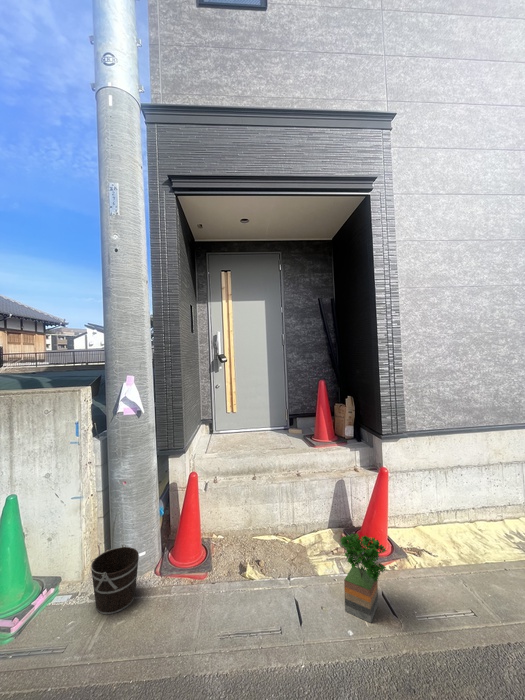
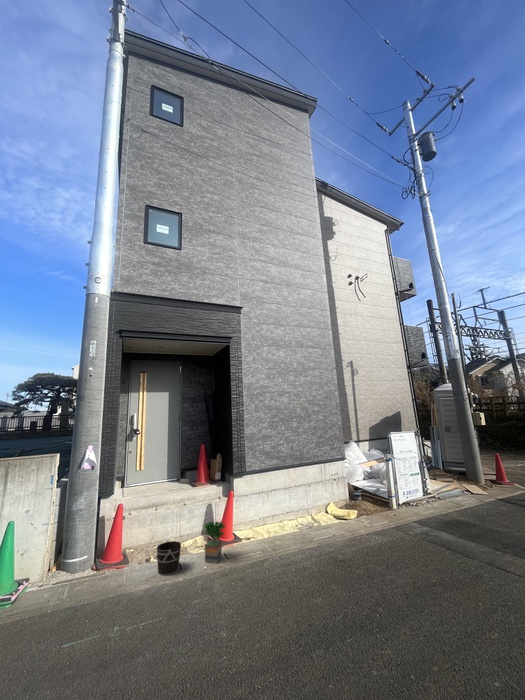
bucket: present [91,545,139,614] -> present [156,541,181,575]

